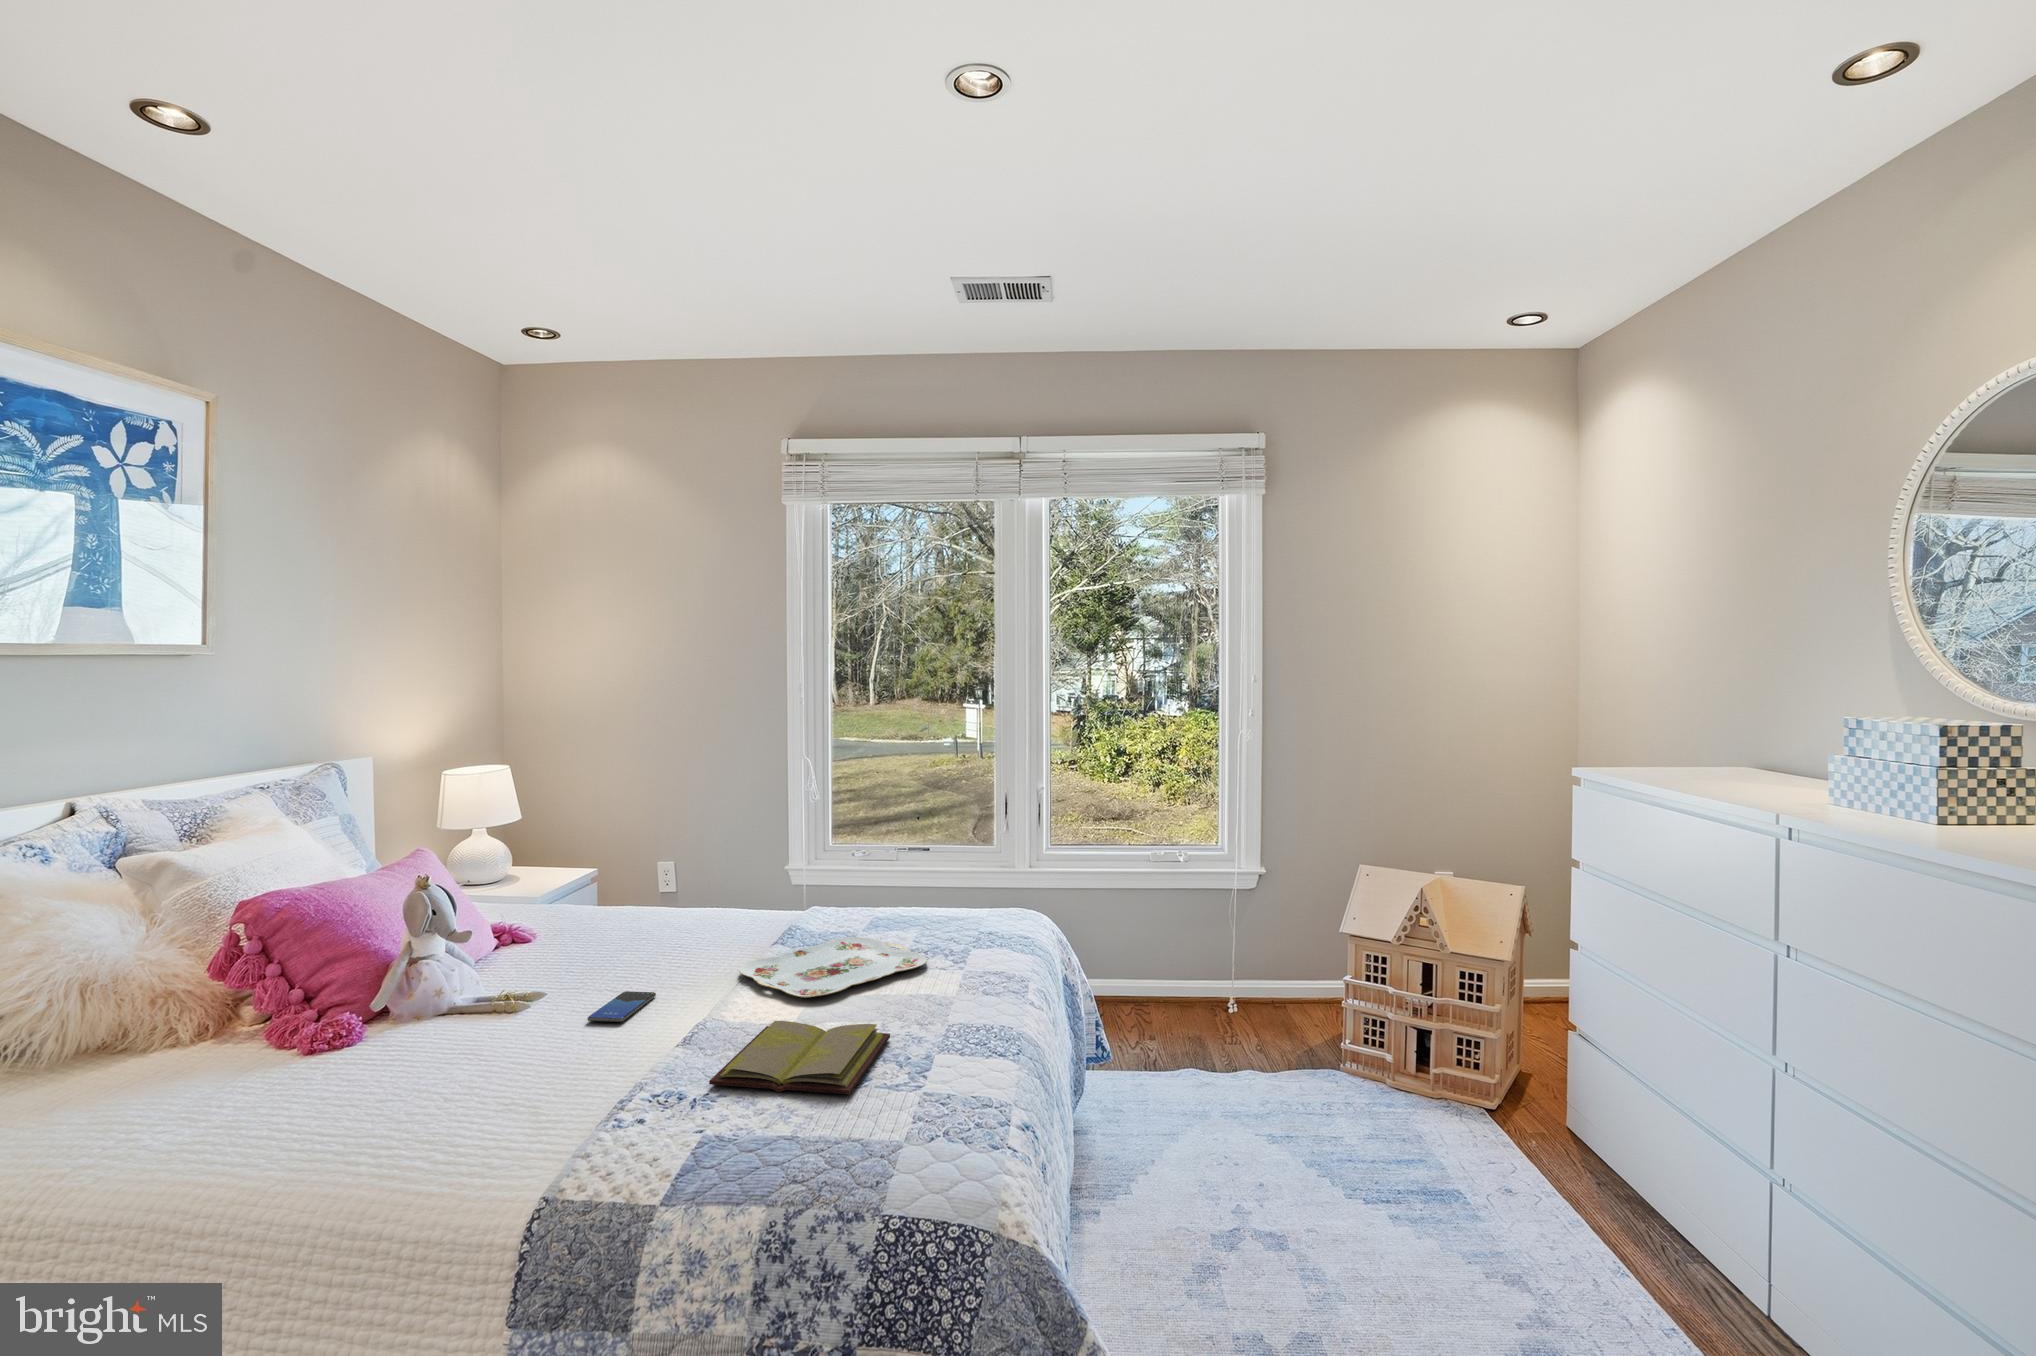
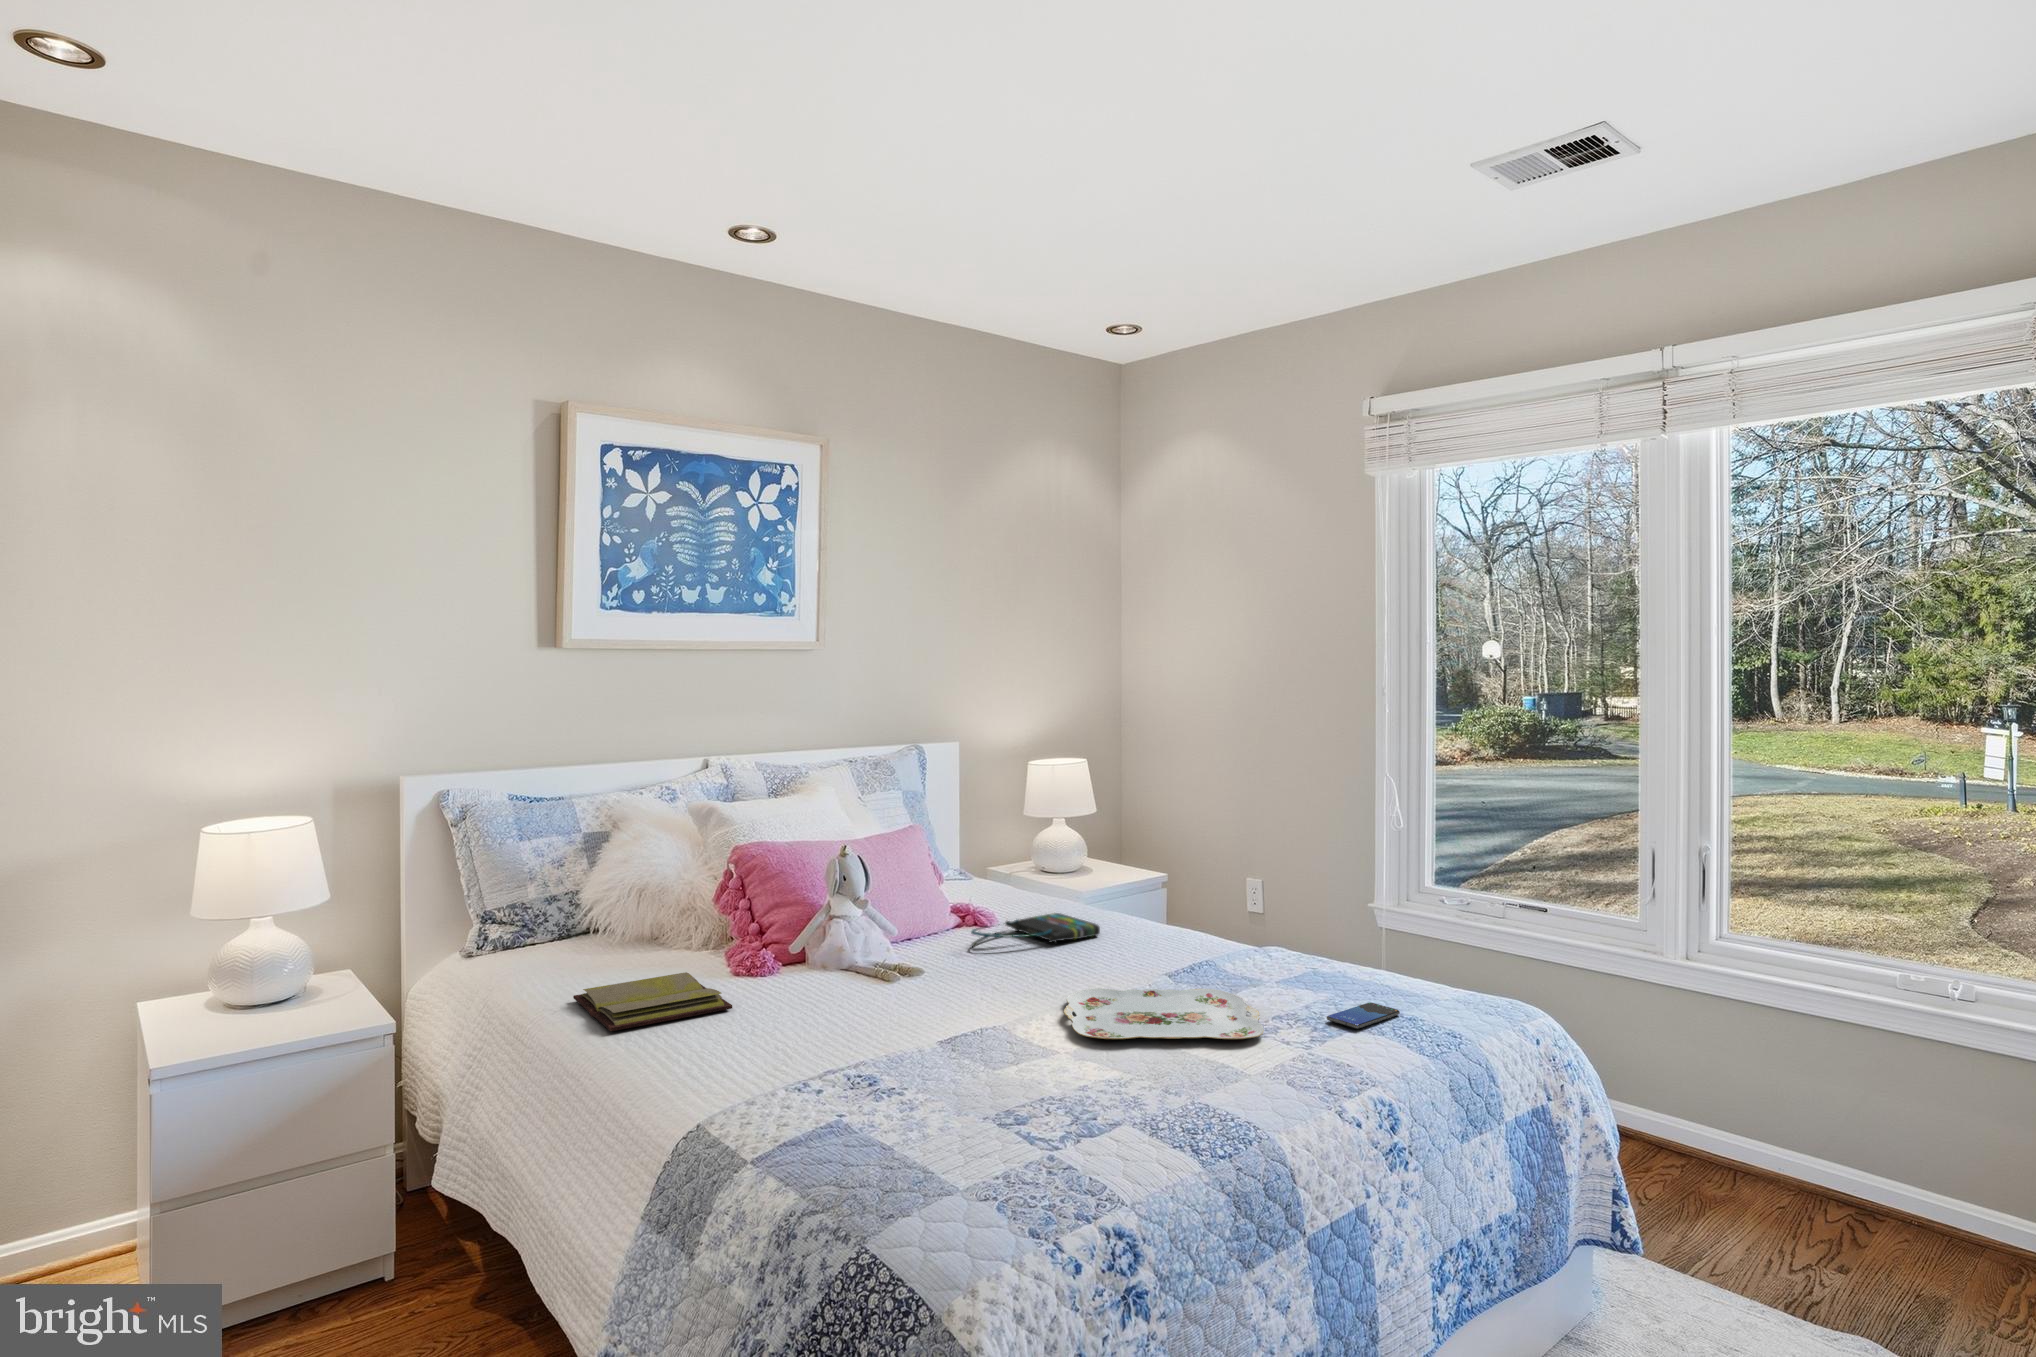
tote bag: none [566,909,673,960] -> present [971,913,1100,951]
smartphone: present [587,991,656,1022] -> present [1327,1003,1400,1029]
diary: present [709,1021,890,1094] -> present [573,972,732,1031]

